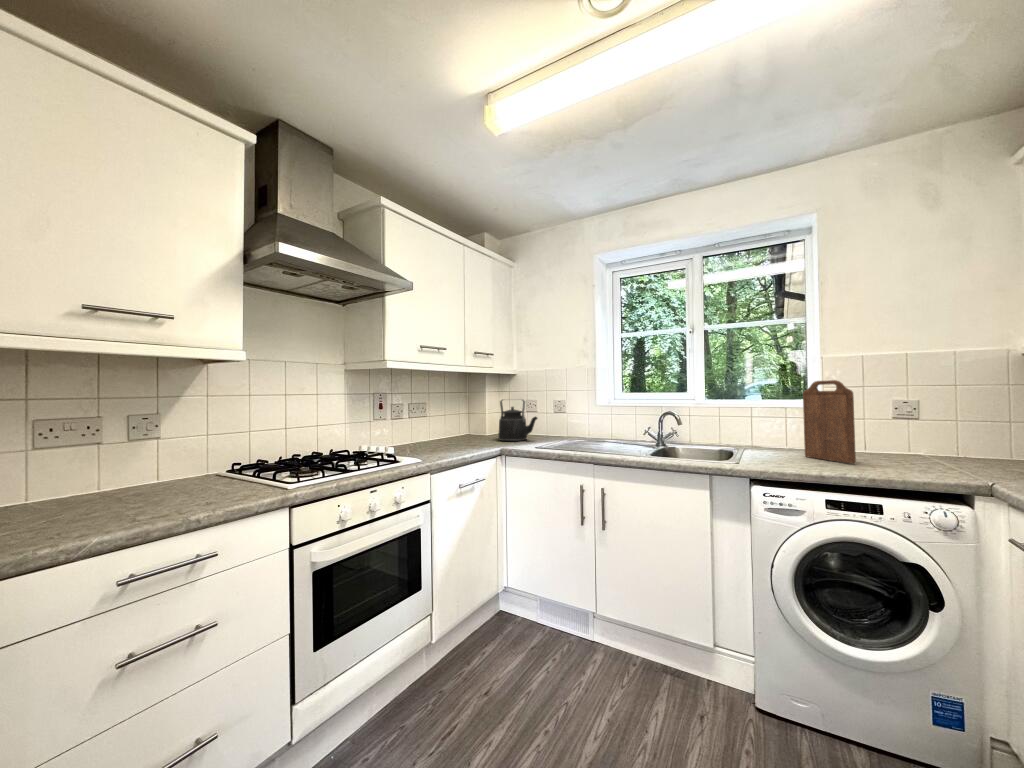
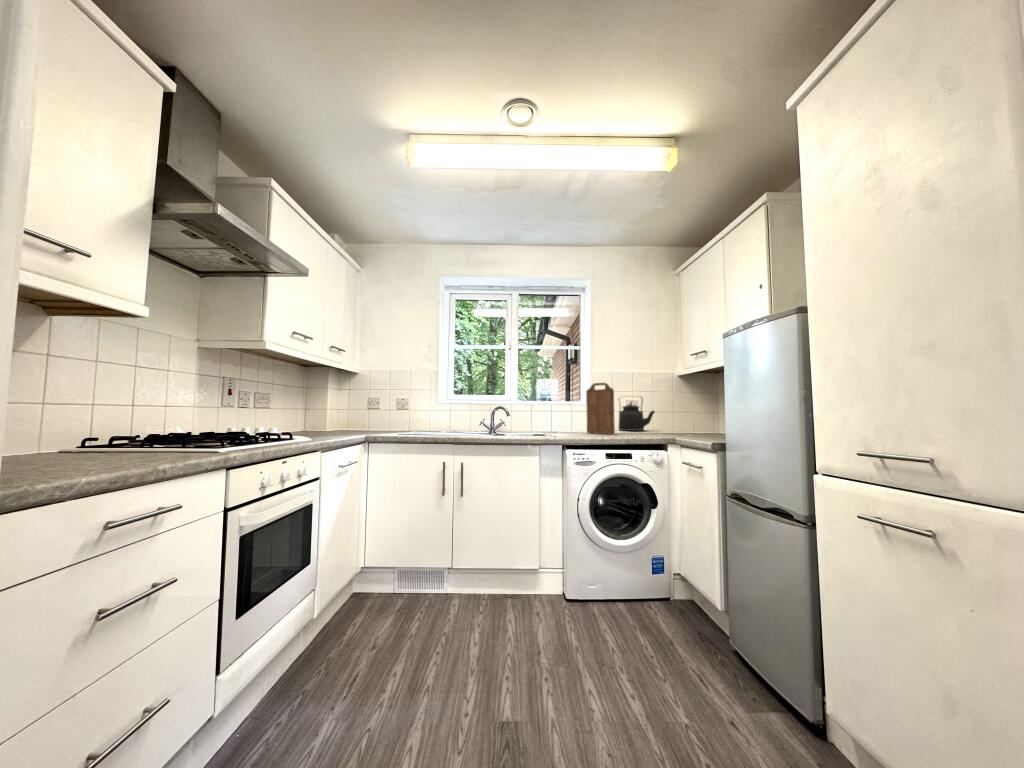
kettle: present [499,400,537,441] -> present [619,398,655,431]

